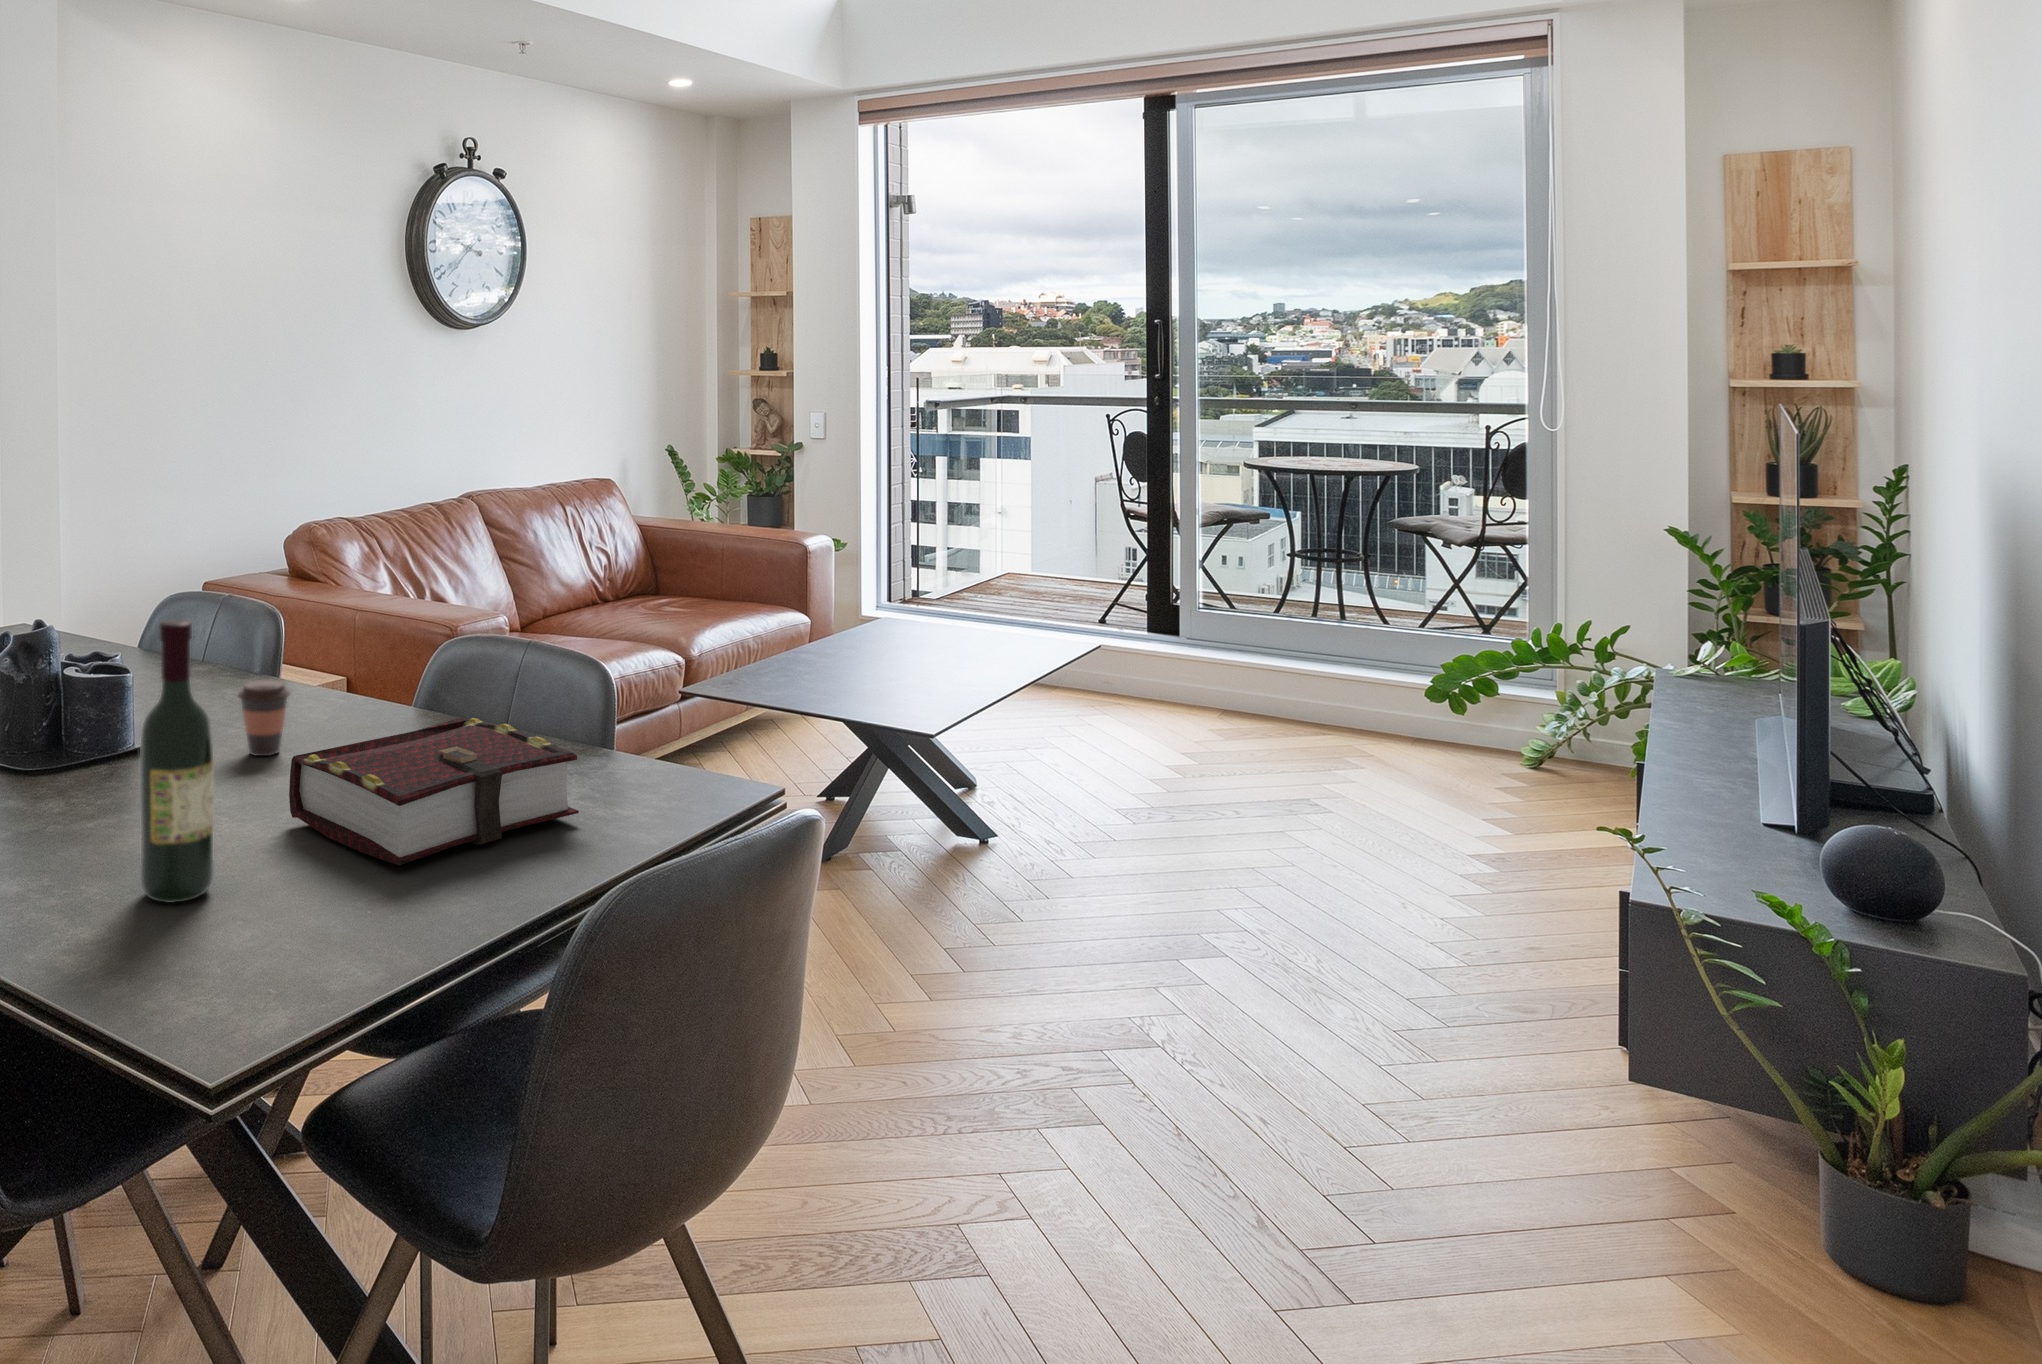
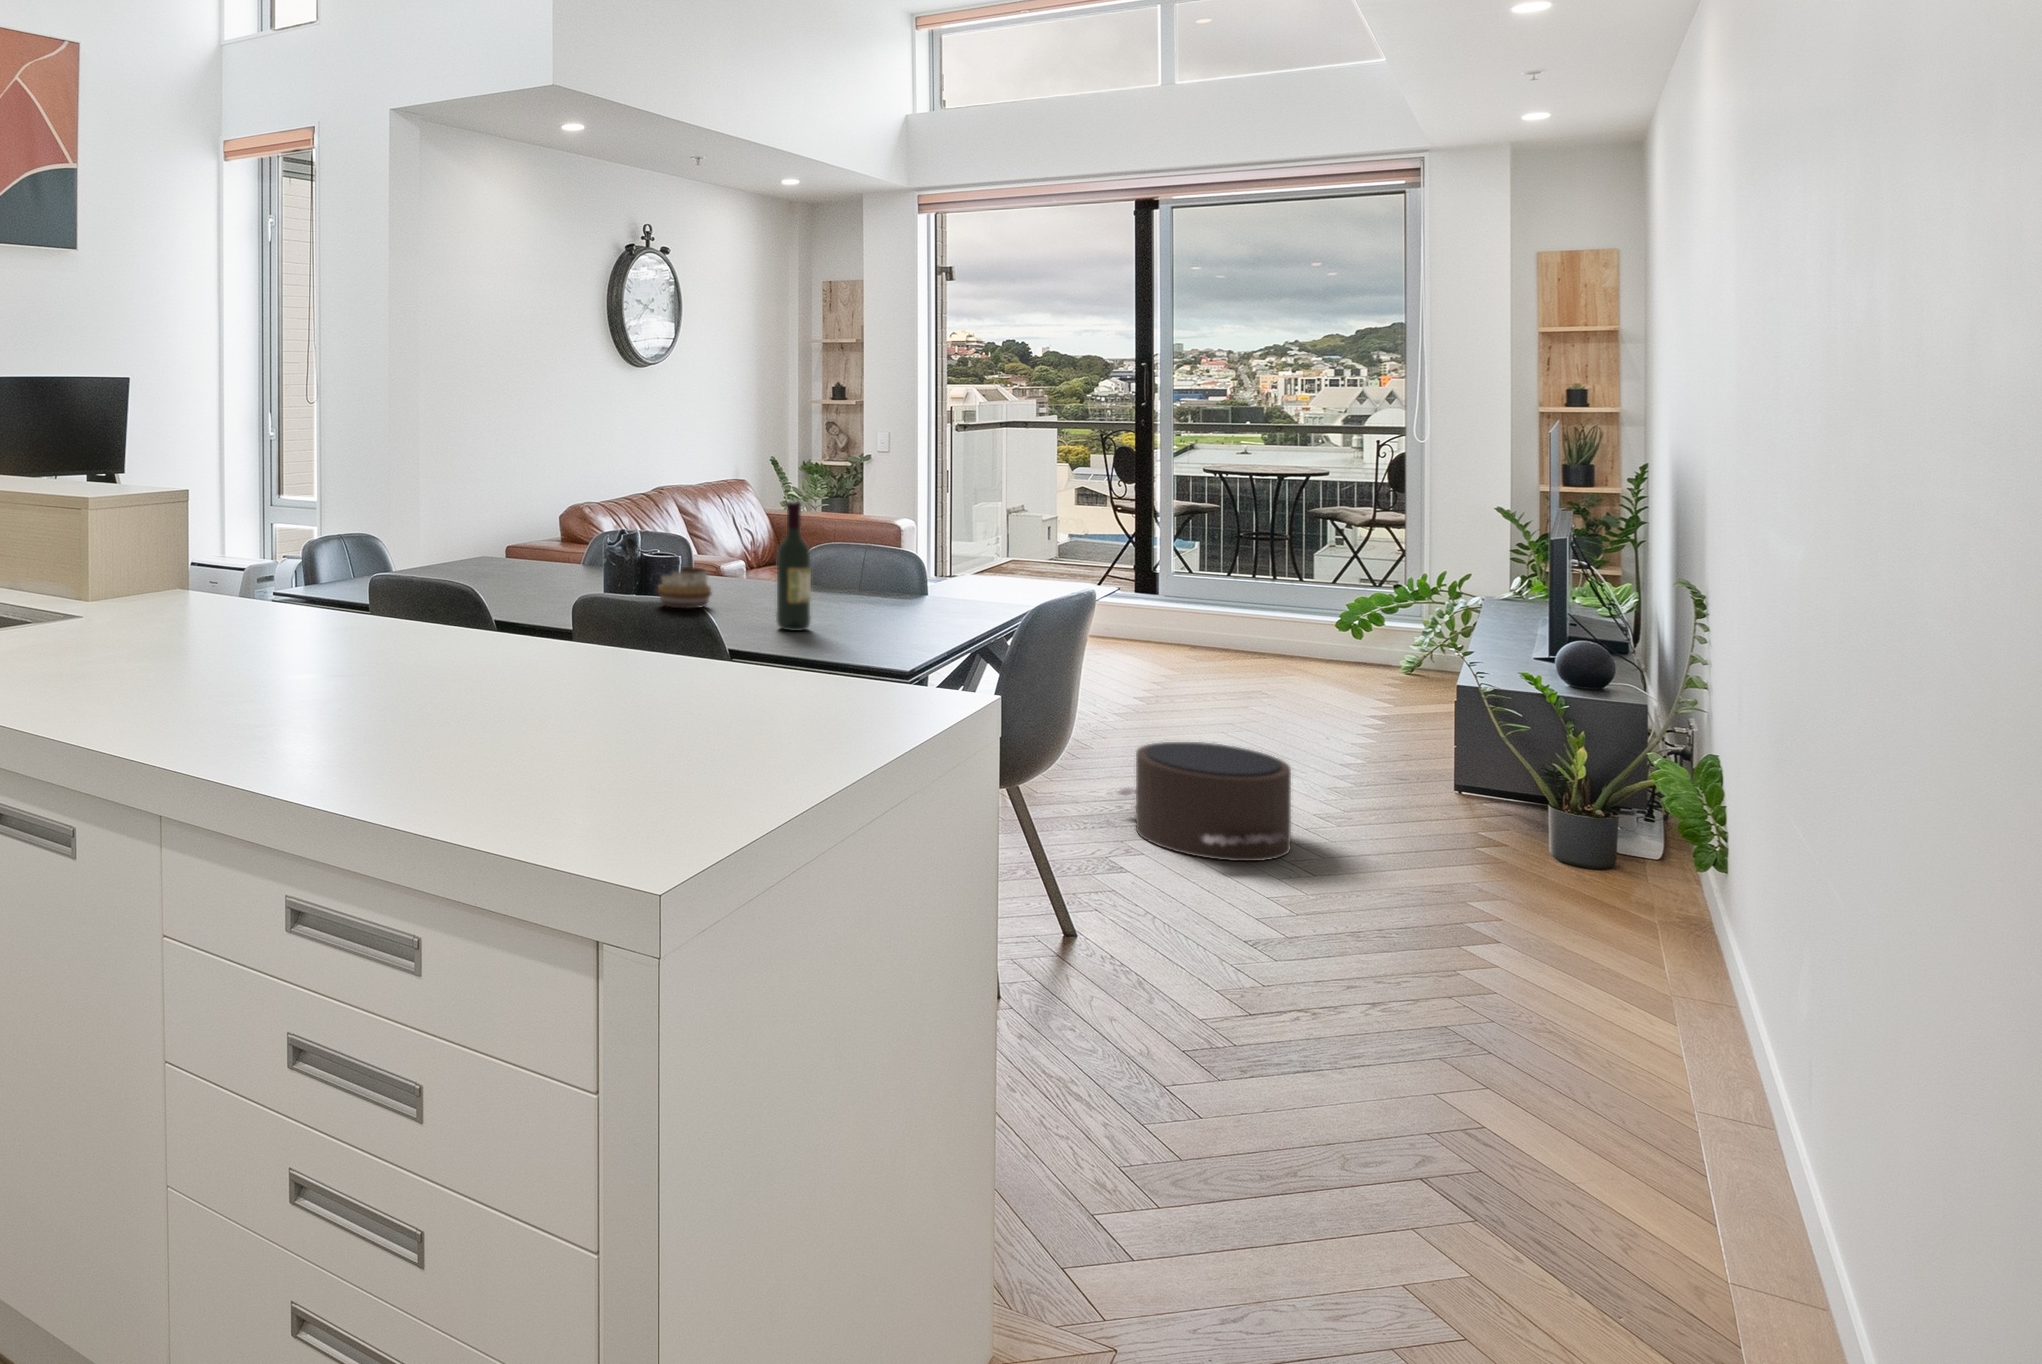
coffee cup: present [238,680,290,756] -> none [731,555,760,595]
decorative bowl: none [29,716,138,808] -> present [658,567,711,608]
book: present [289,717,579,865] -> none [804,567,949,620]
pouf: none [1011,976,1313,1249] -> present [1117,742,1291,861]

